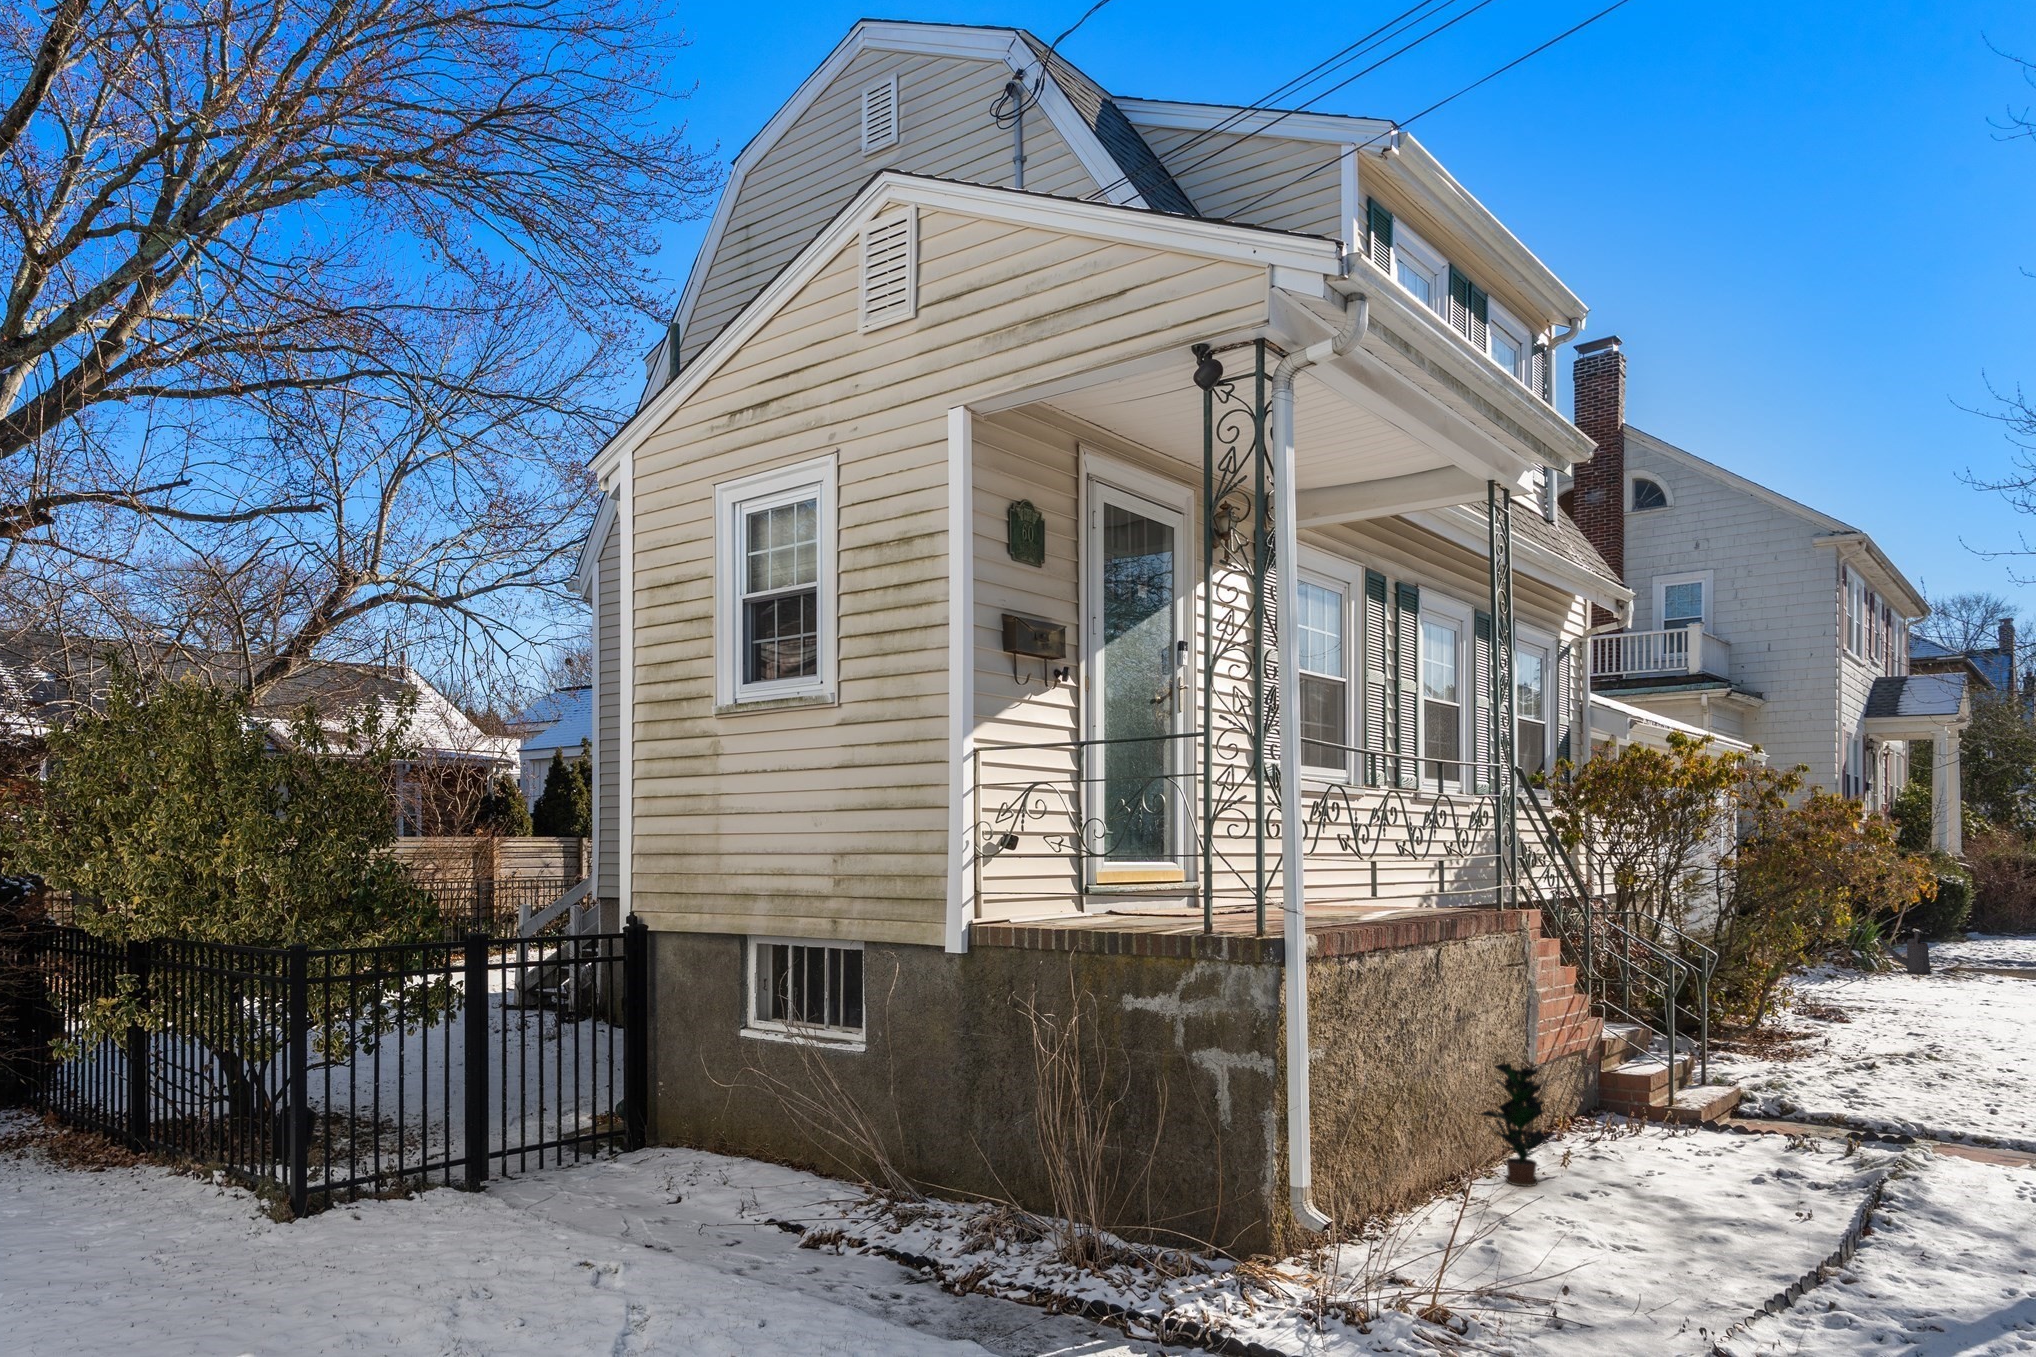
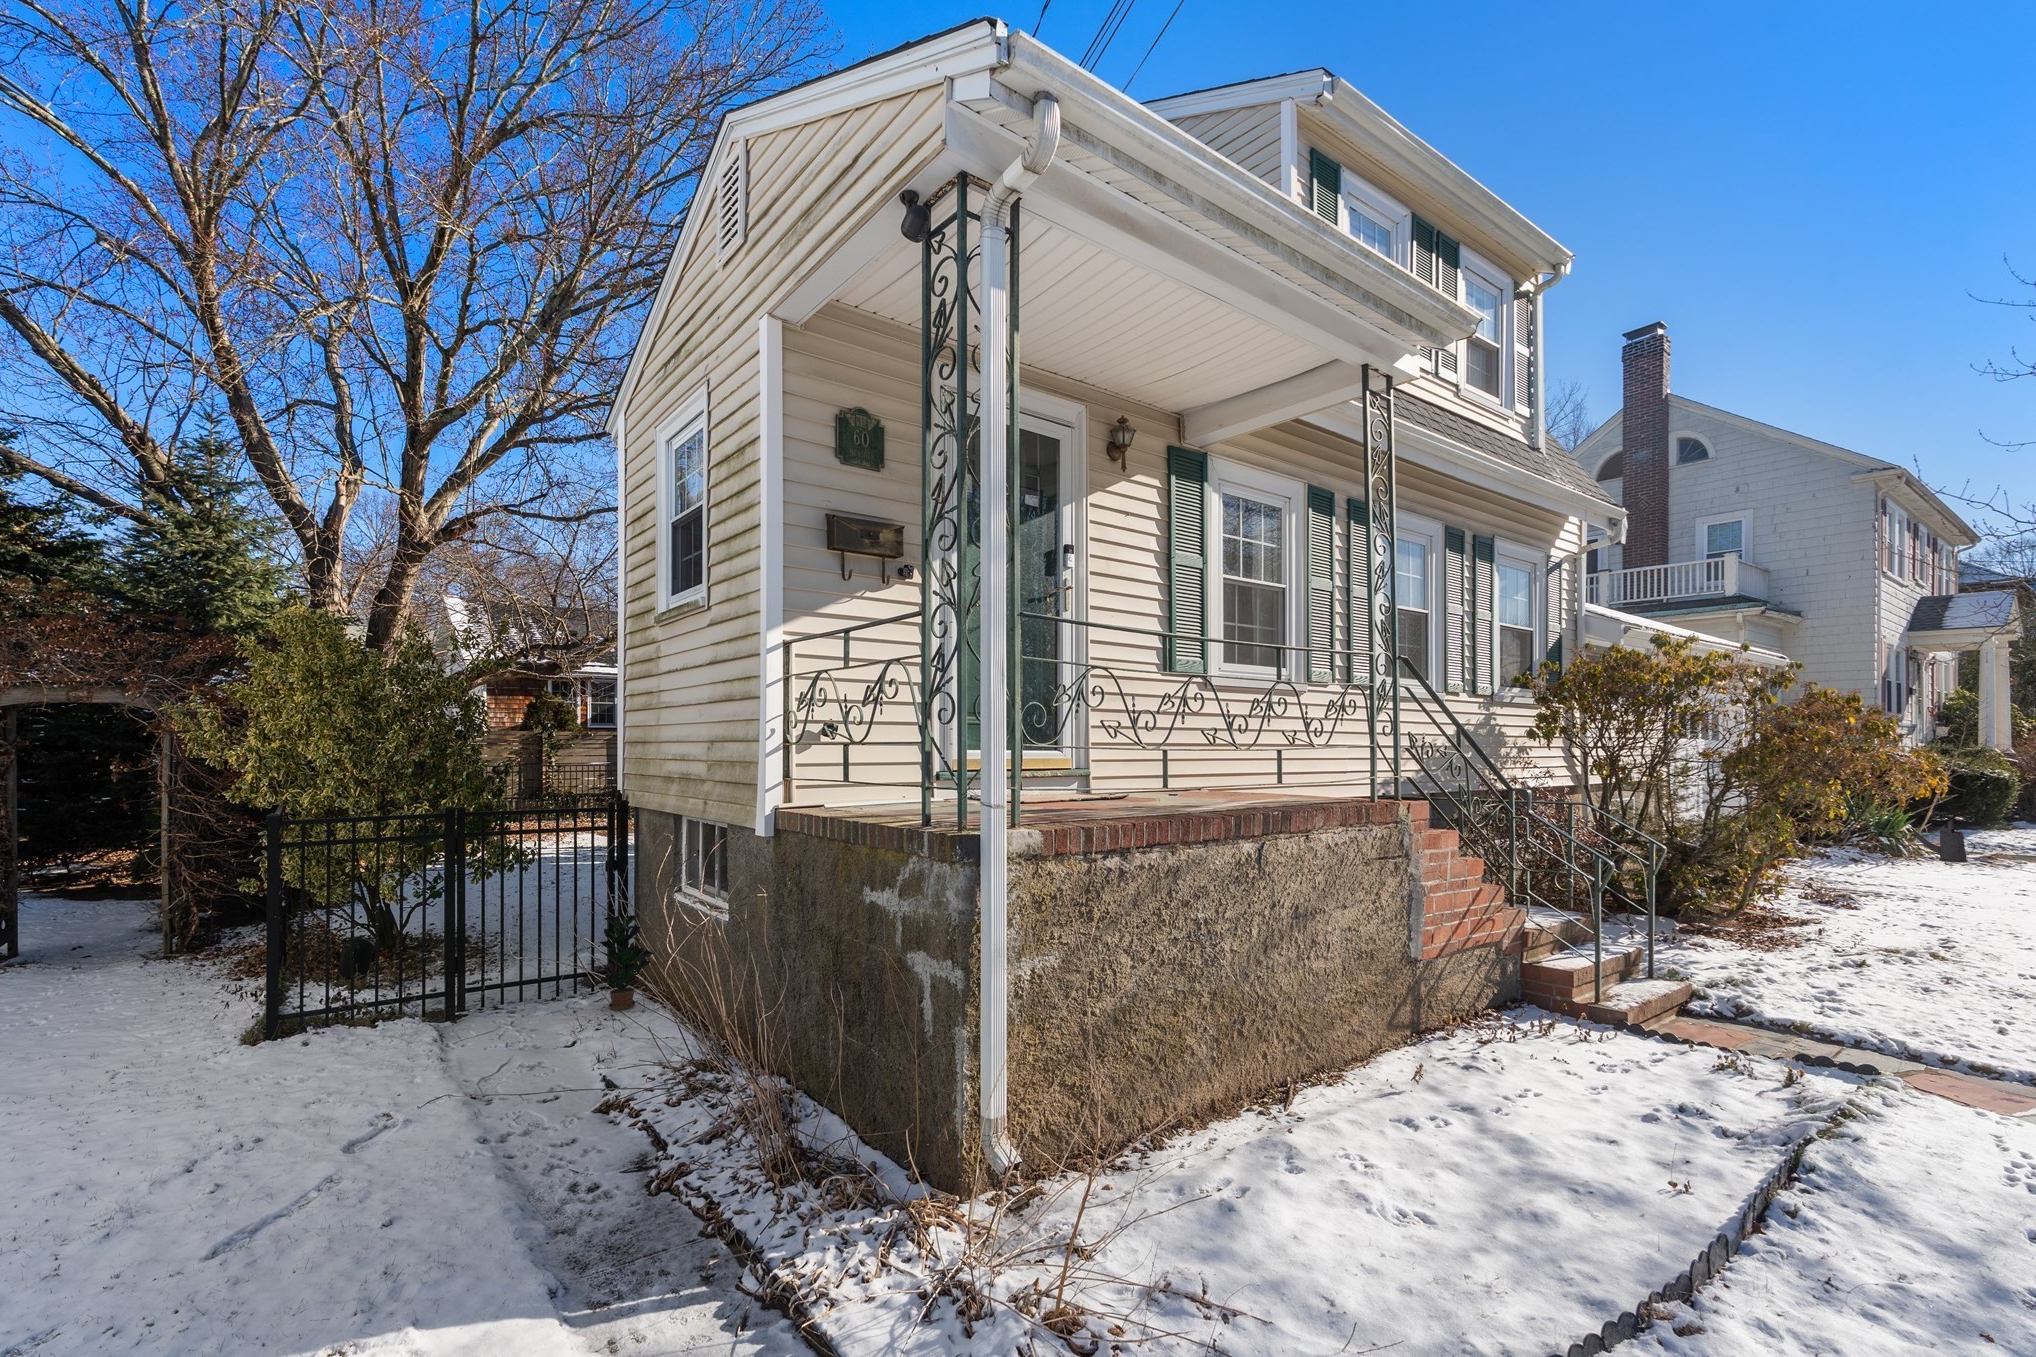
potted plant: present [1480,1063,1554,1186] -> present [600,915,654,1010]

